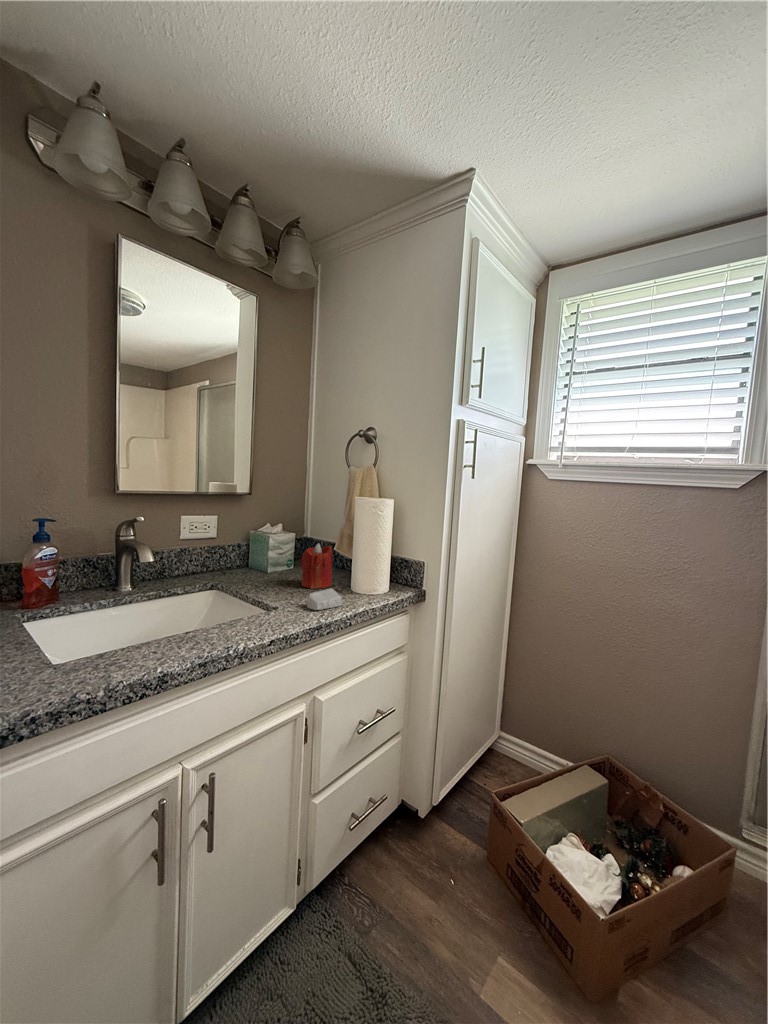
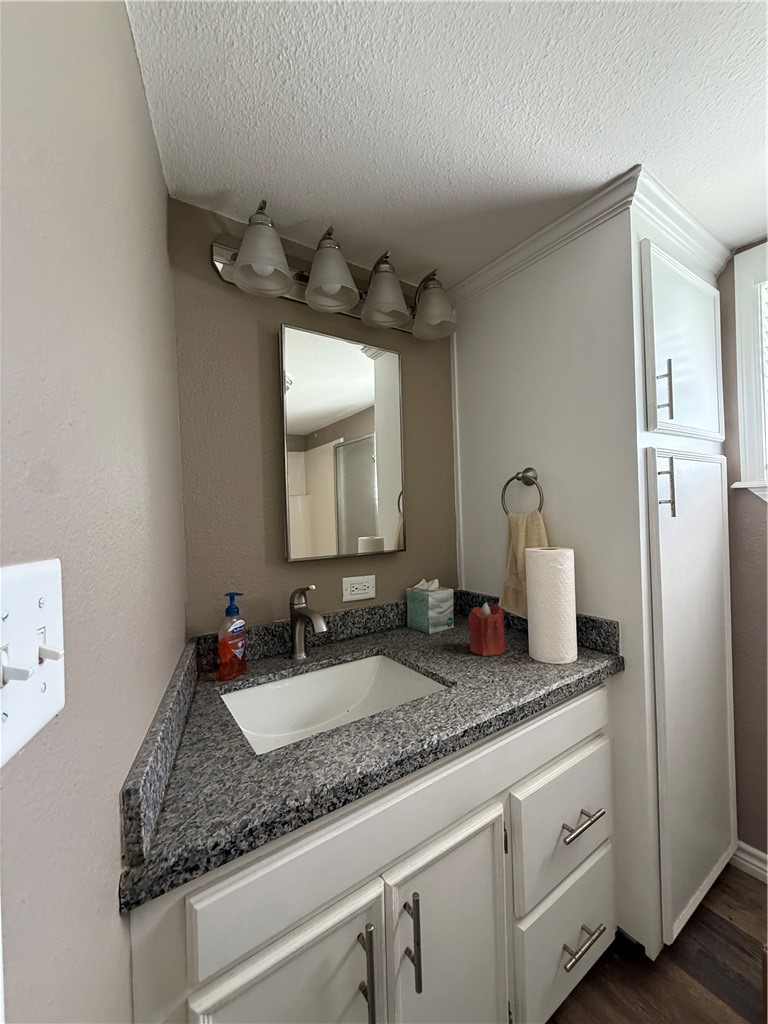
soap bar: present [307,588,342,610] -> none [489,659,530,688]

